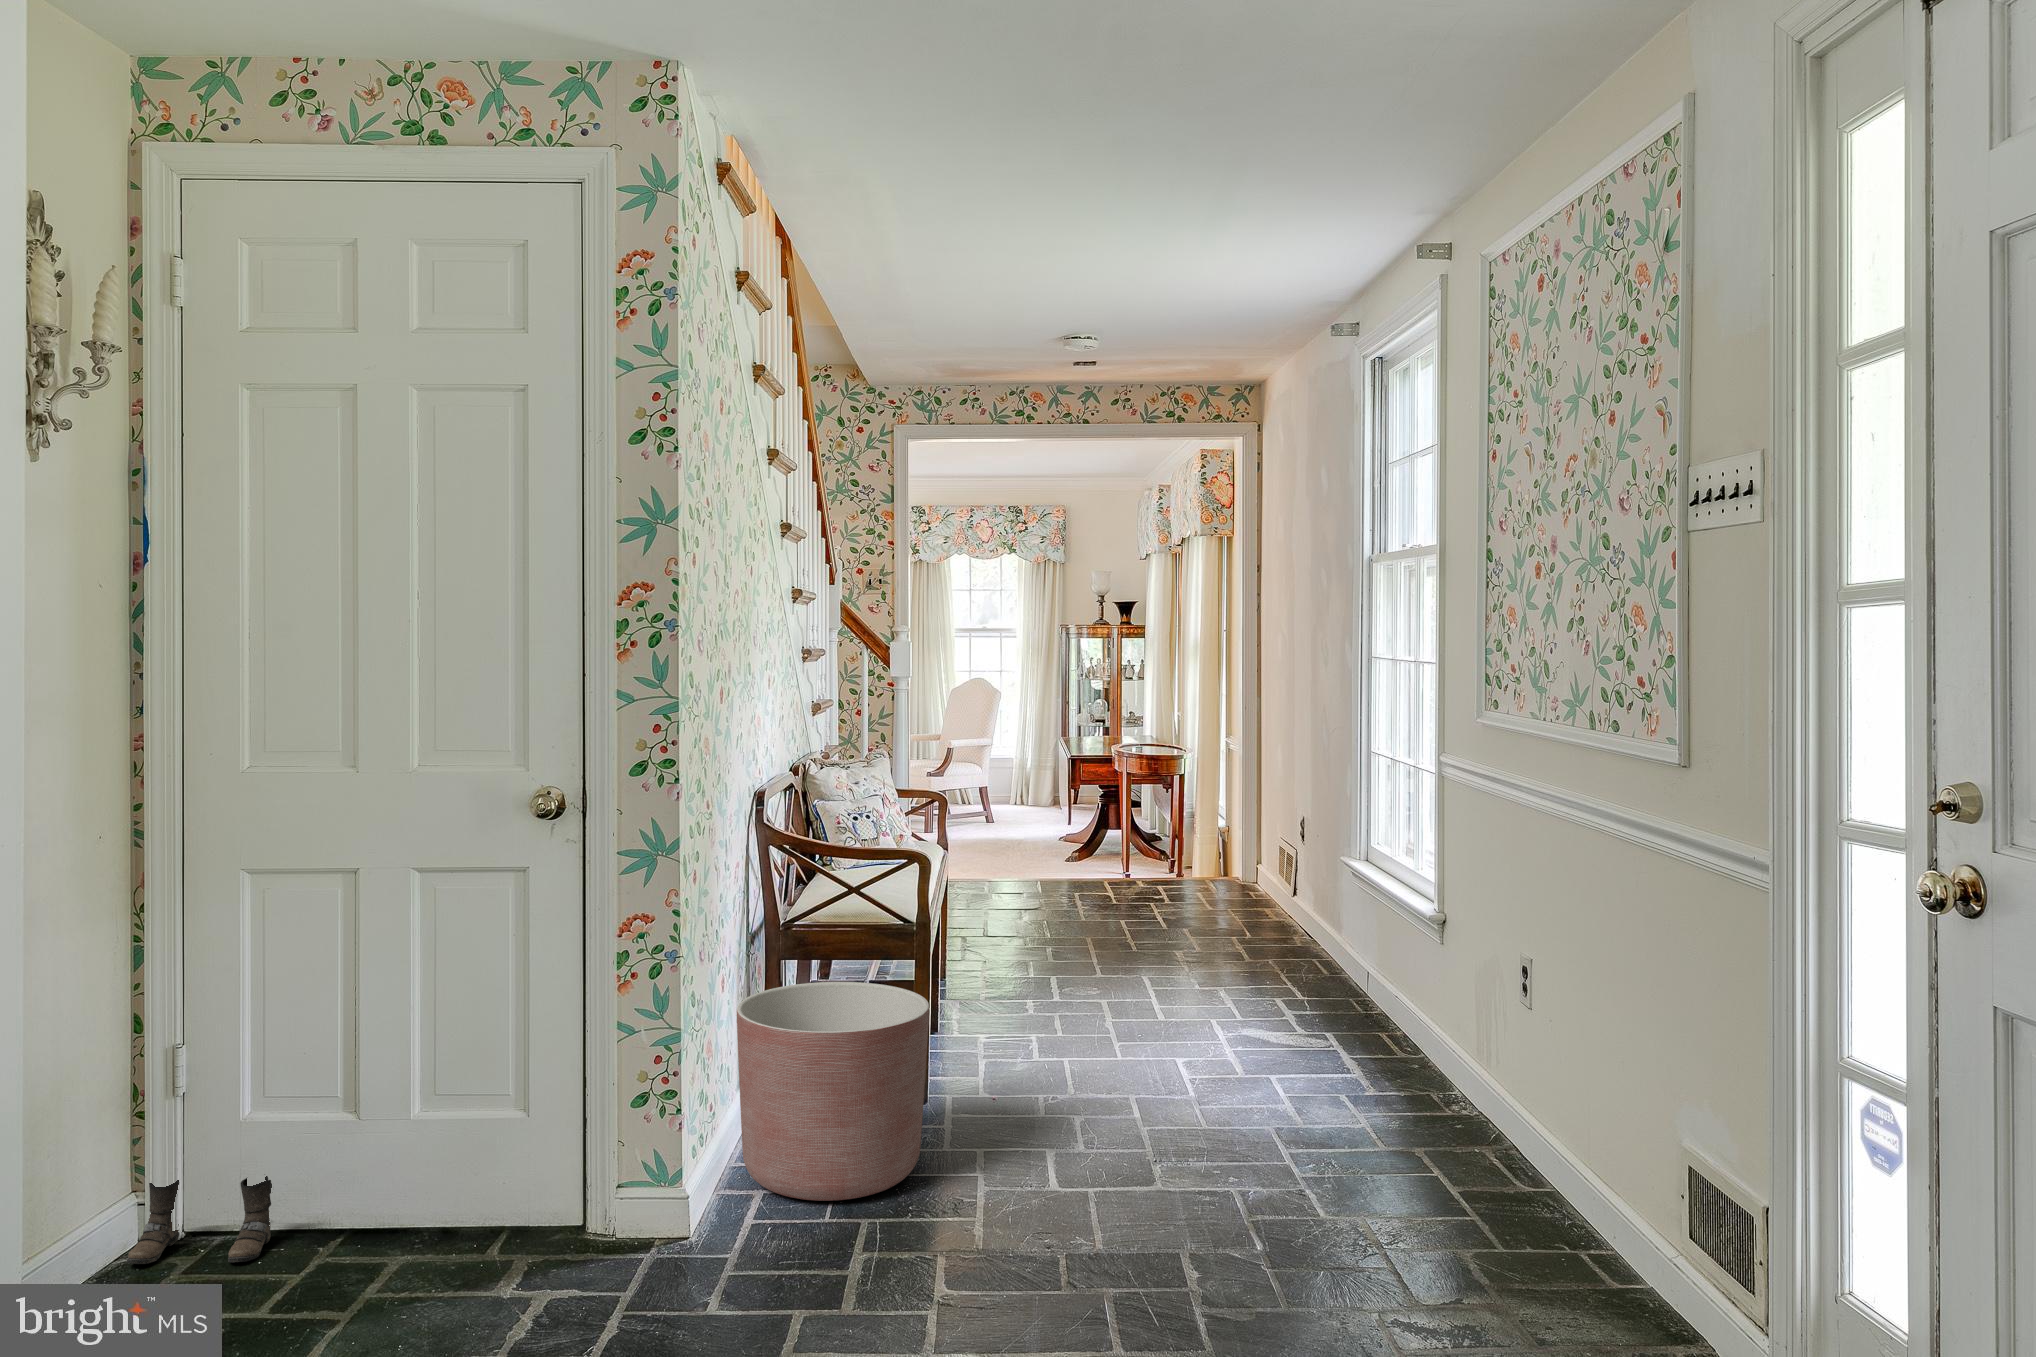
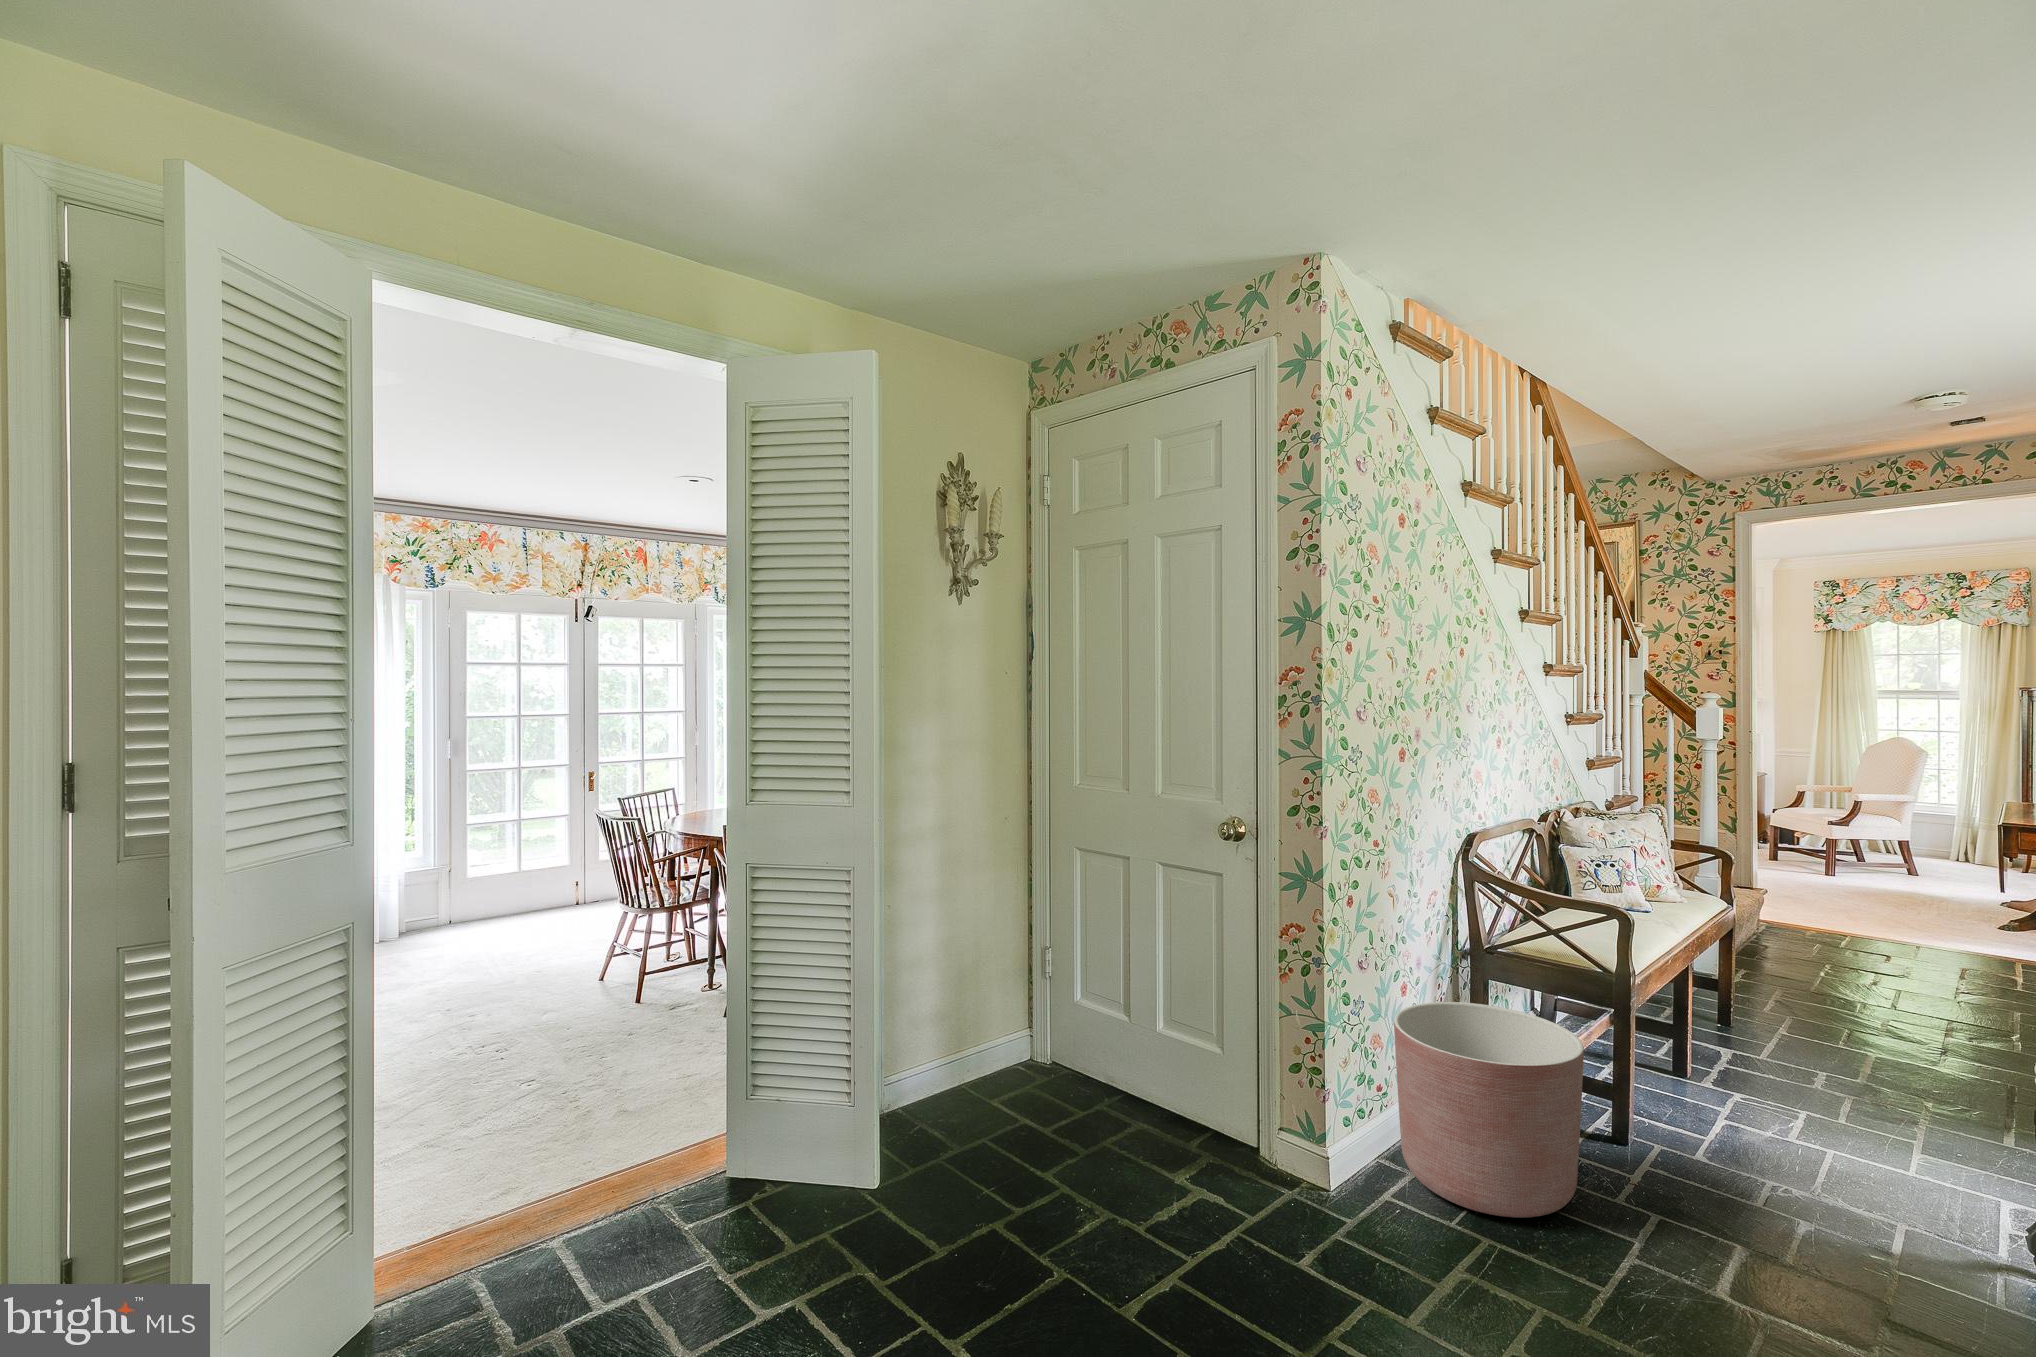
boots: present [127,1176,272,1264] -> none [1010,1030,1086,1099]

